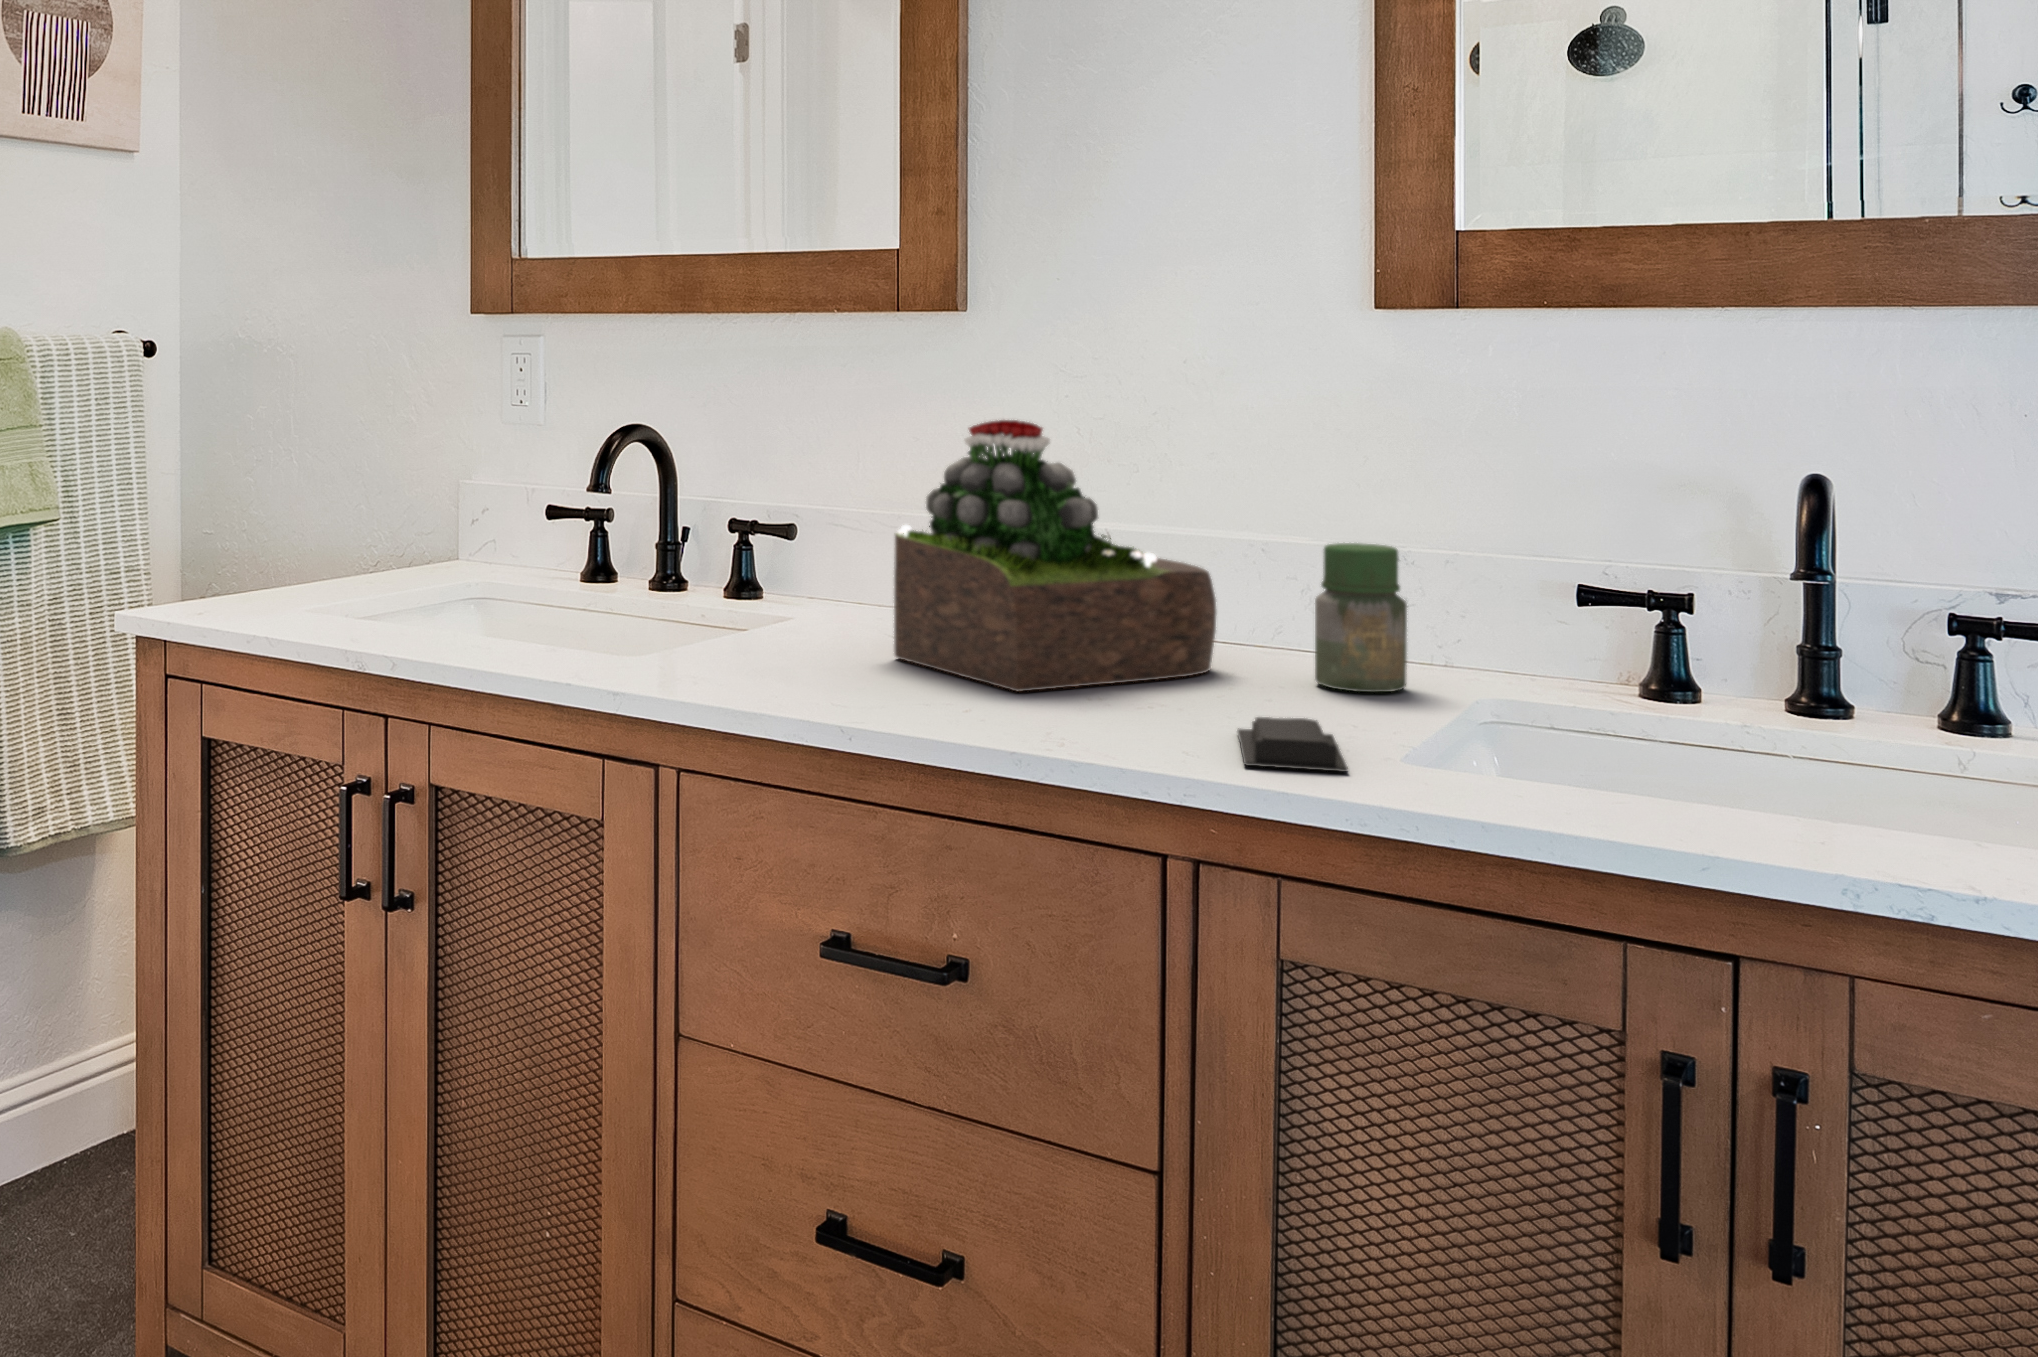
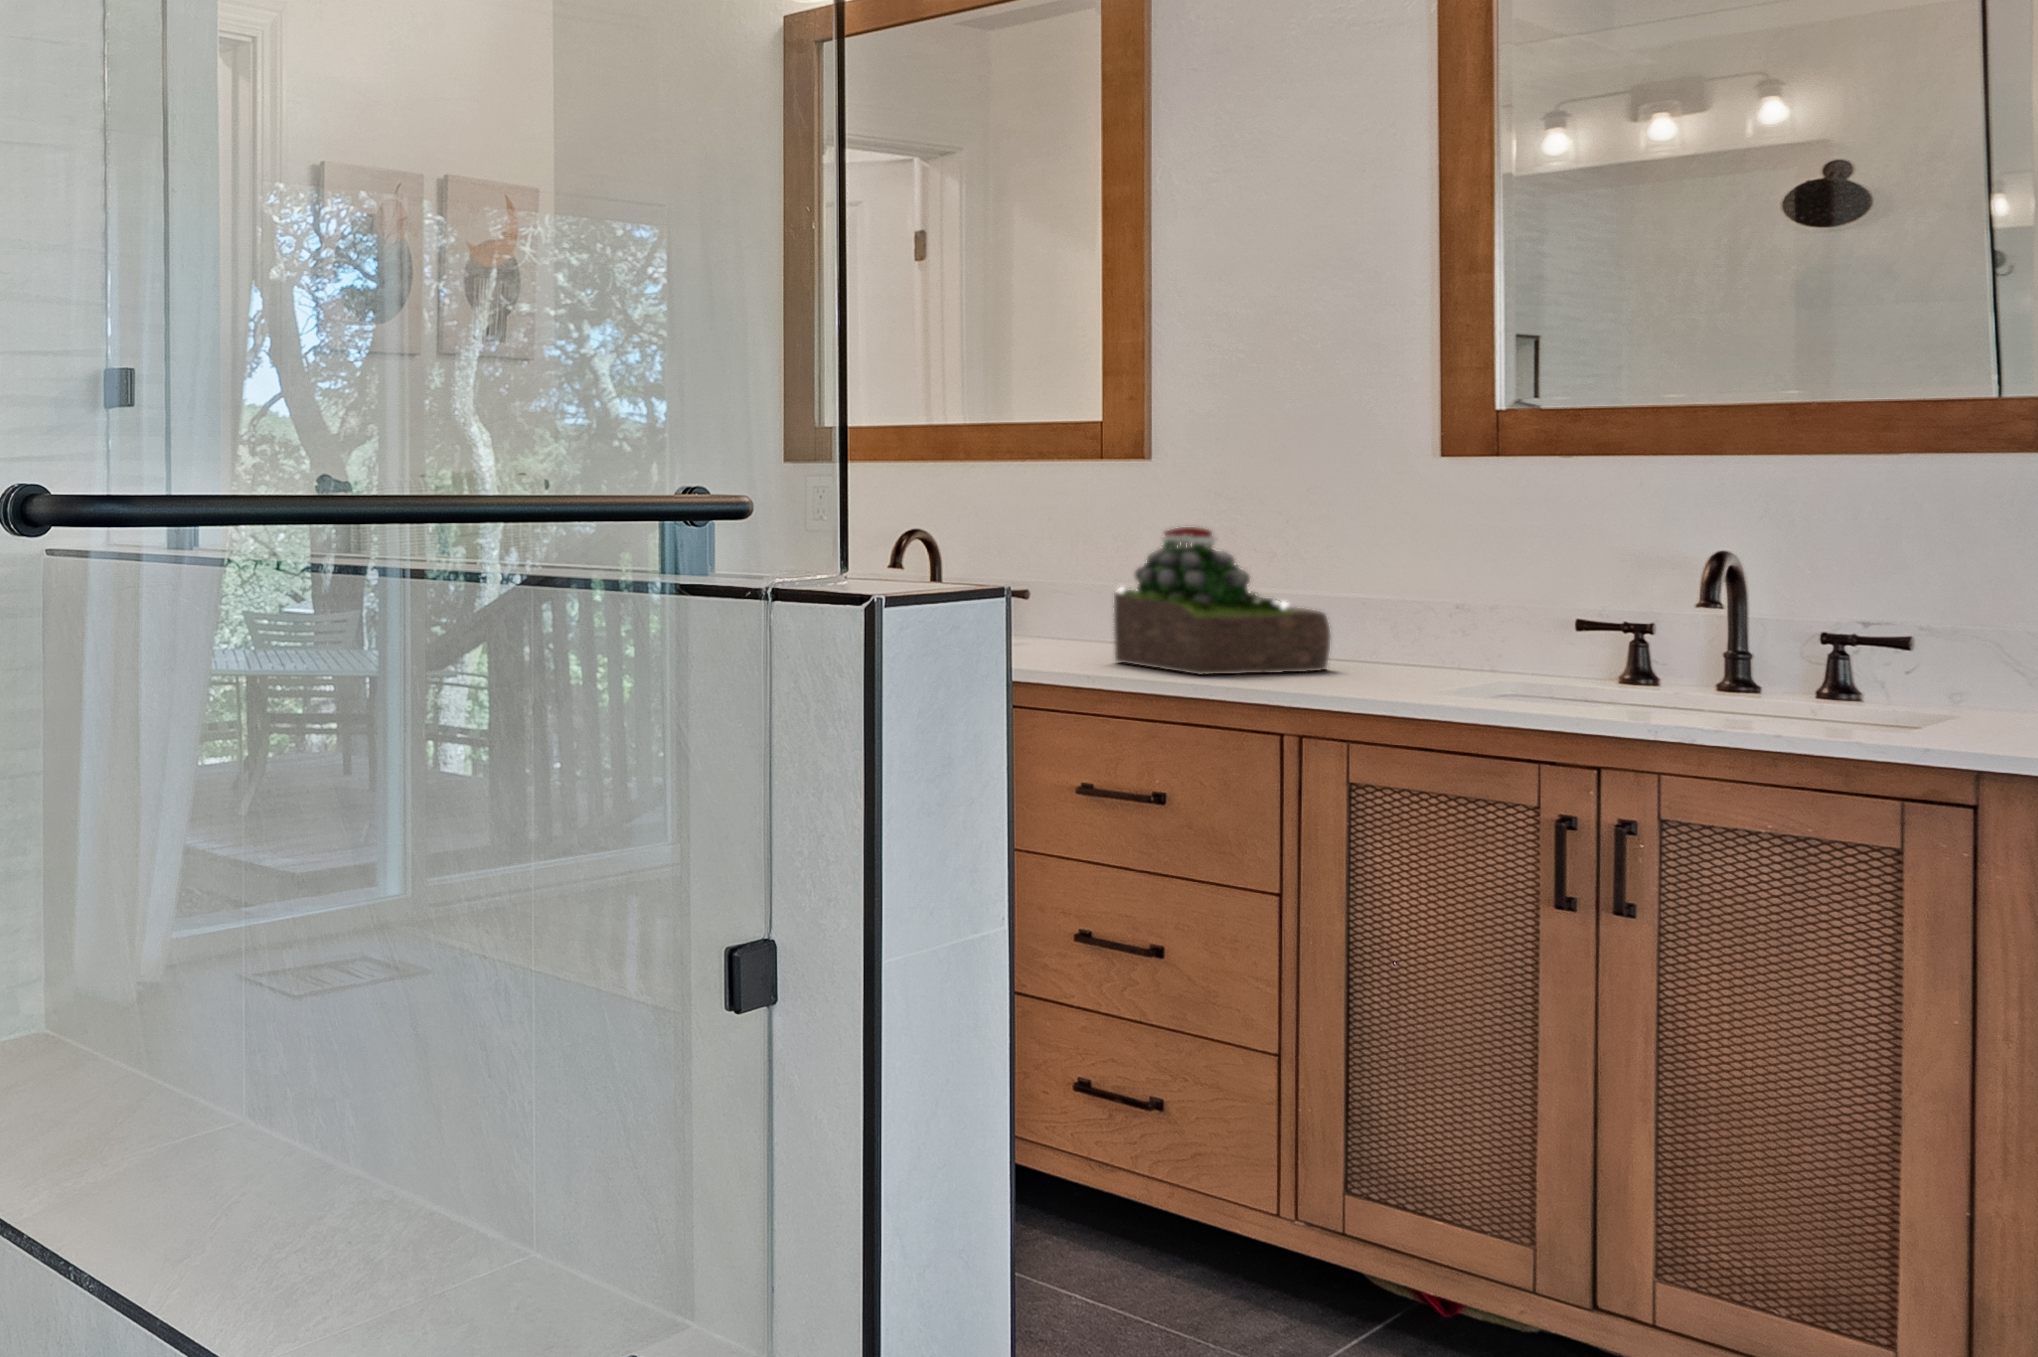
jar: present [1315,543,1407,692] -> none [1396,596,1458,679]
soap bar: present [1238,717,1348,772] -> none [1337,680,1399,702]

